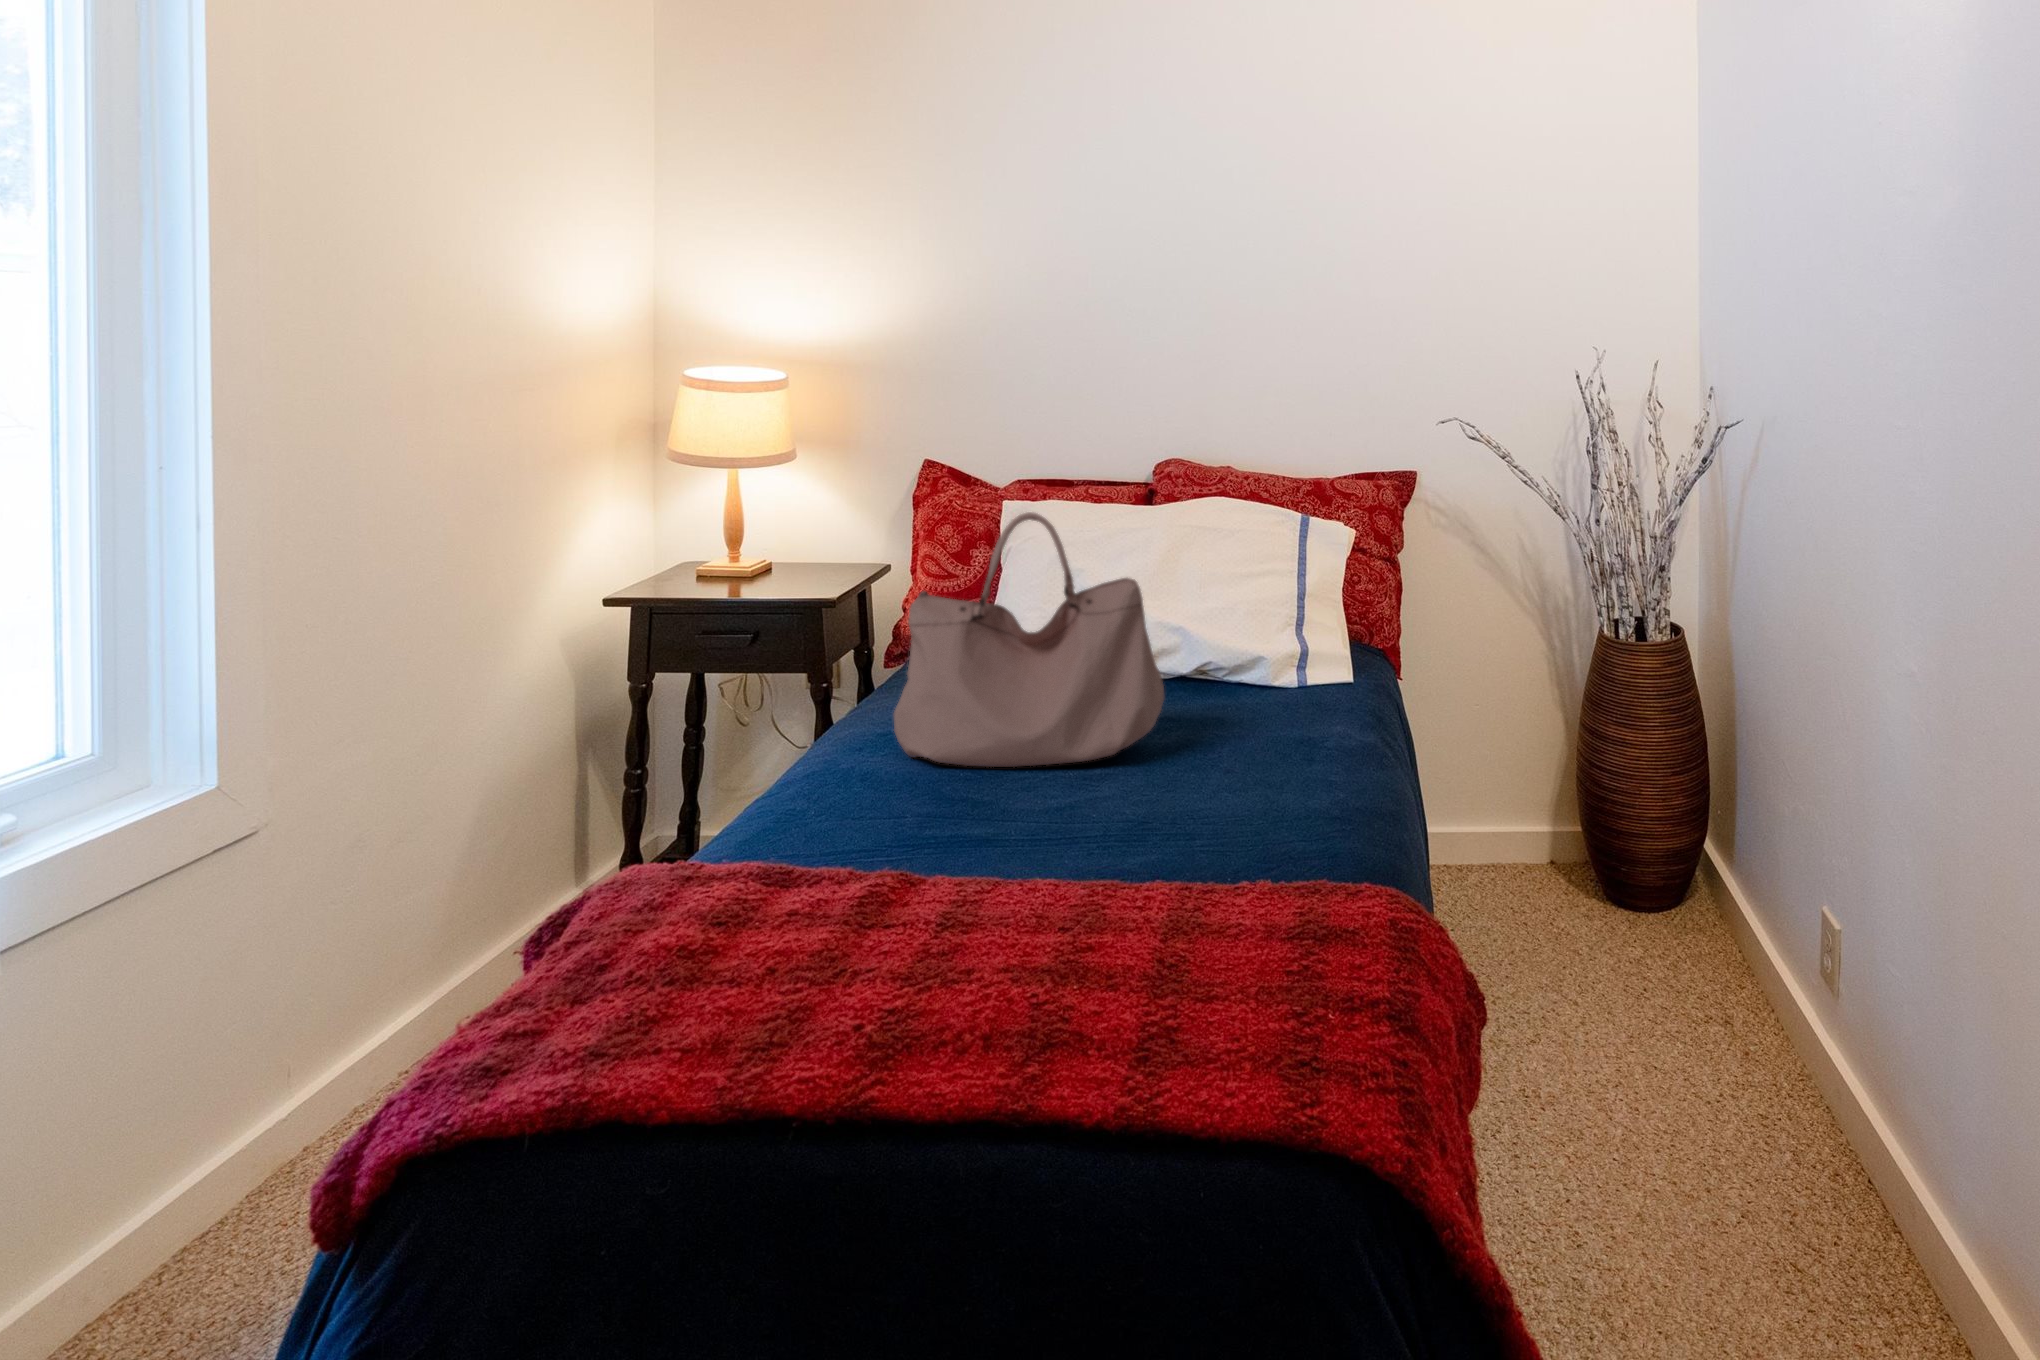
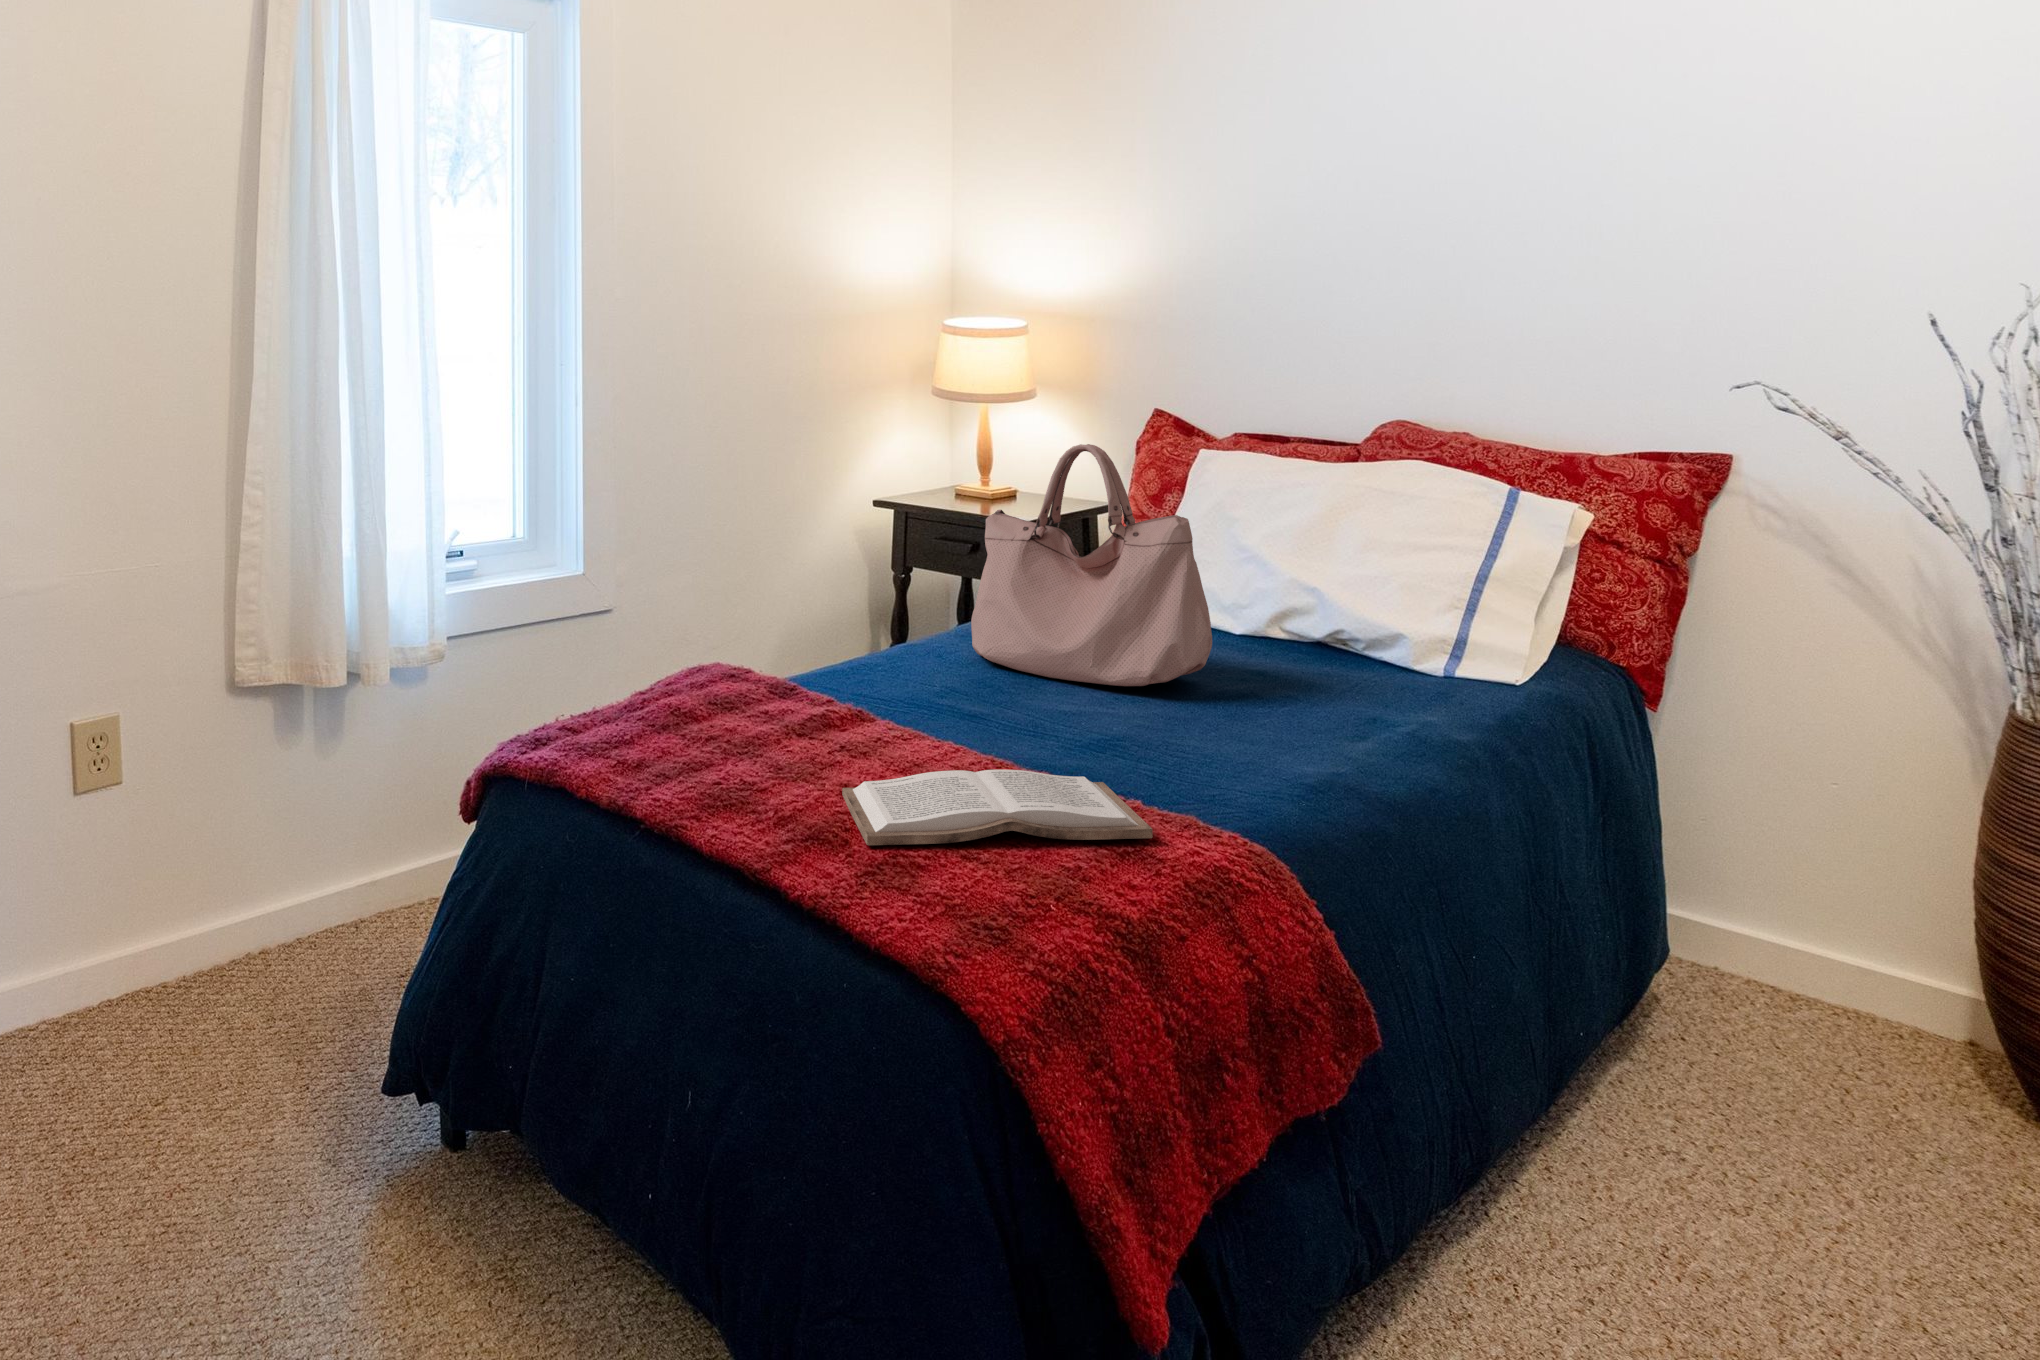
book: none [977,875,1304,1035] -> present [842,769,1153,845]

